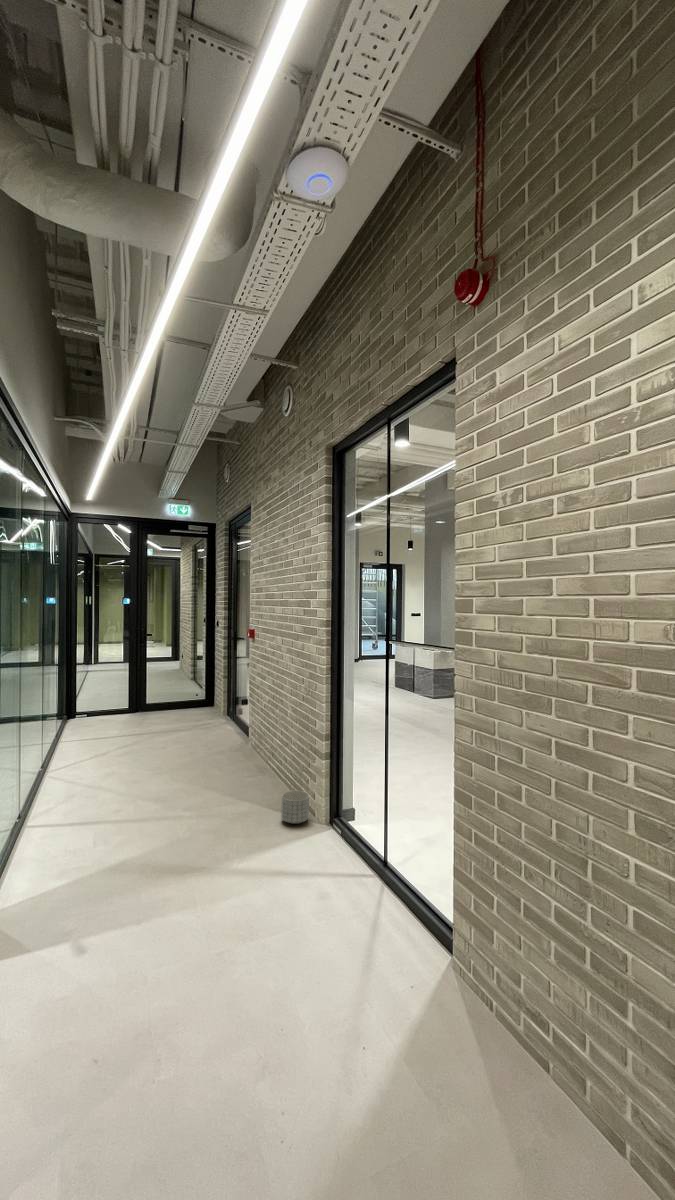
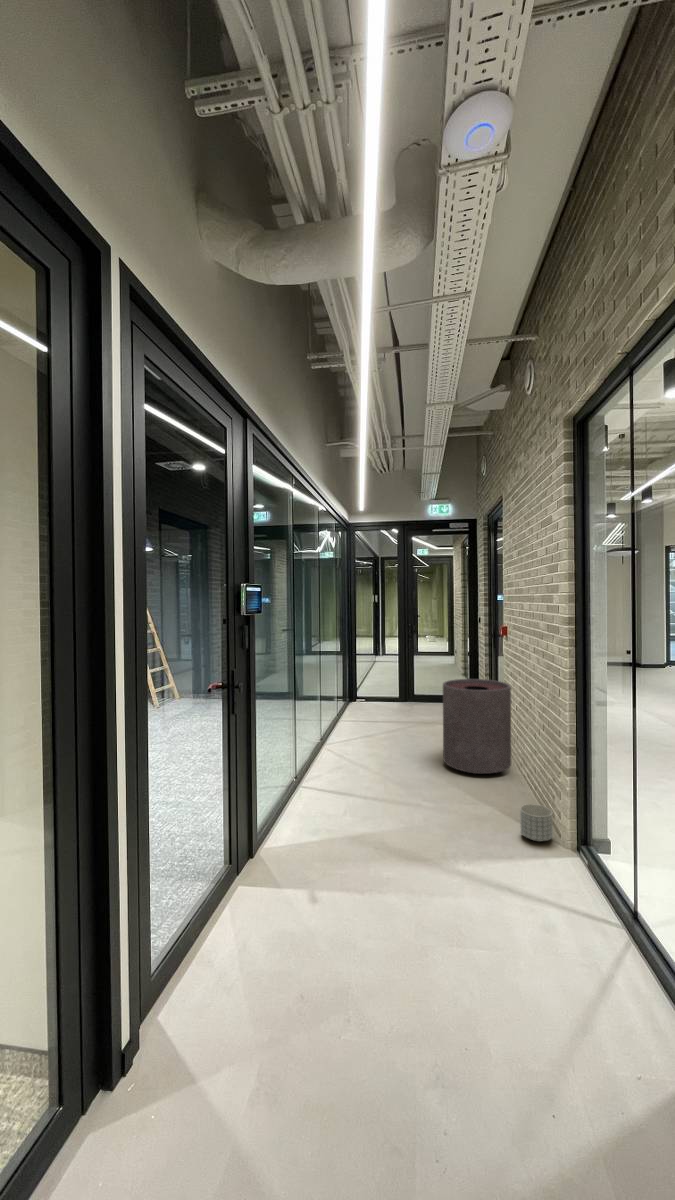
trash can: none [192,681,260,774] -> present [443,679,511,774]

